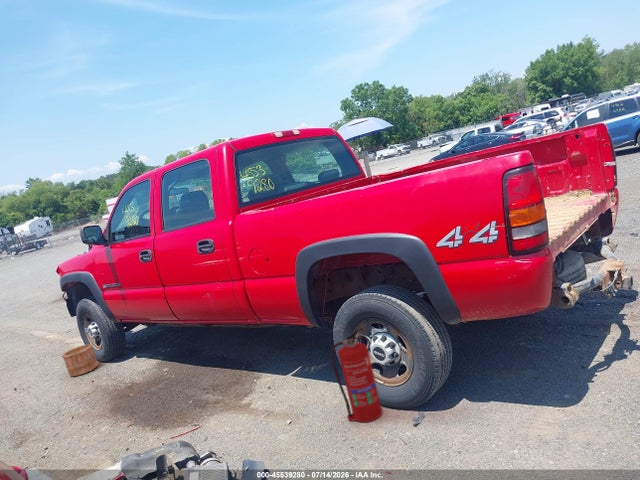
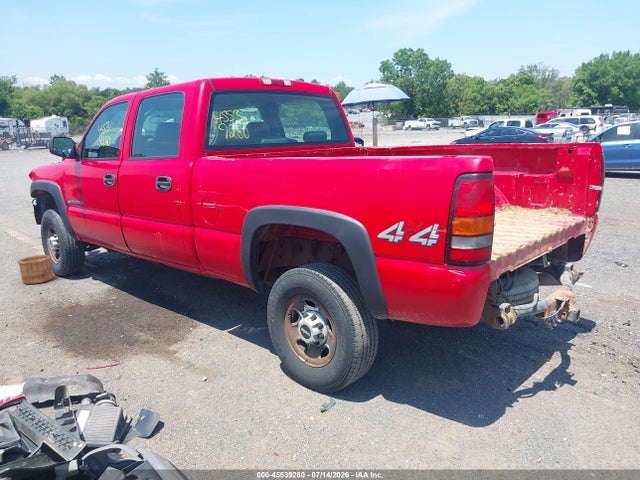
fire extinguisher: present [331,328,383,422] -> none [256,302,298,396]

